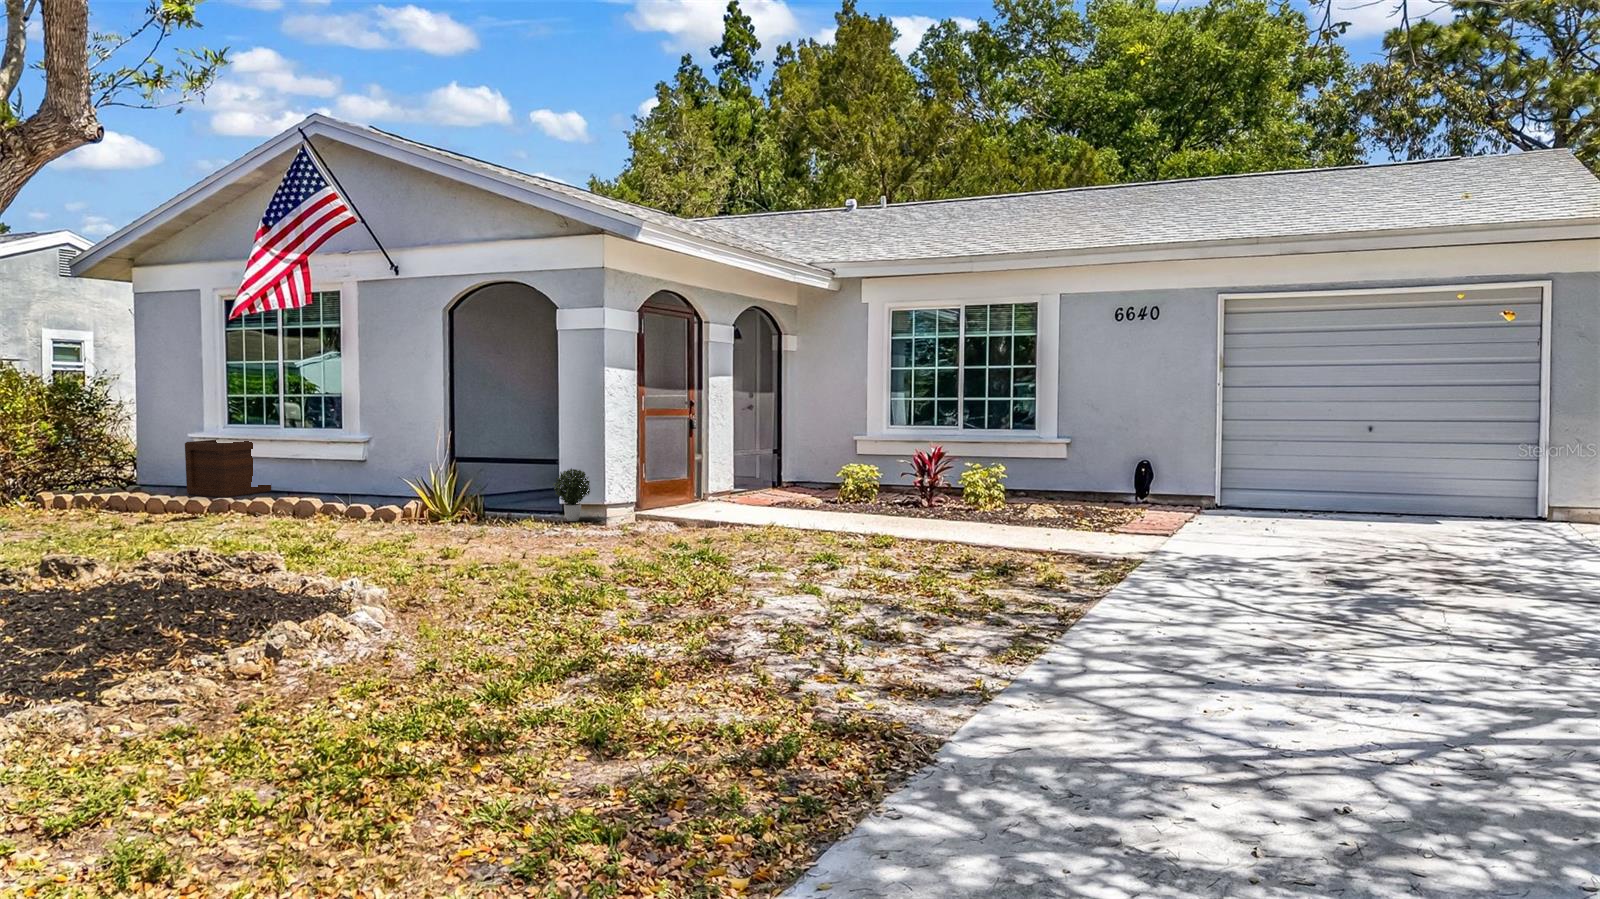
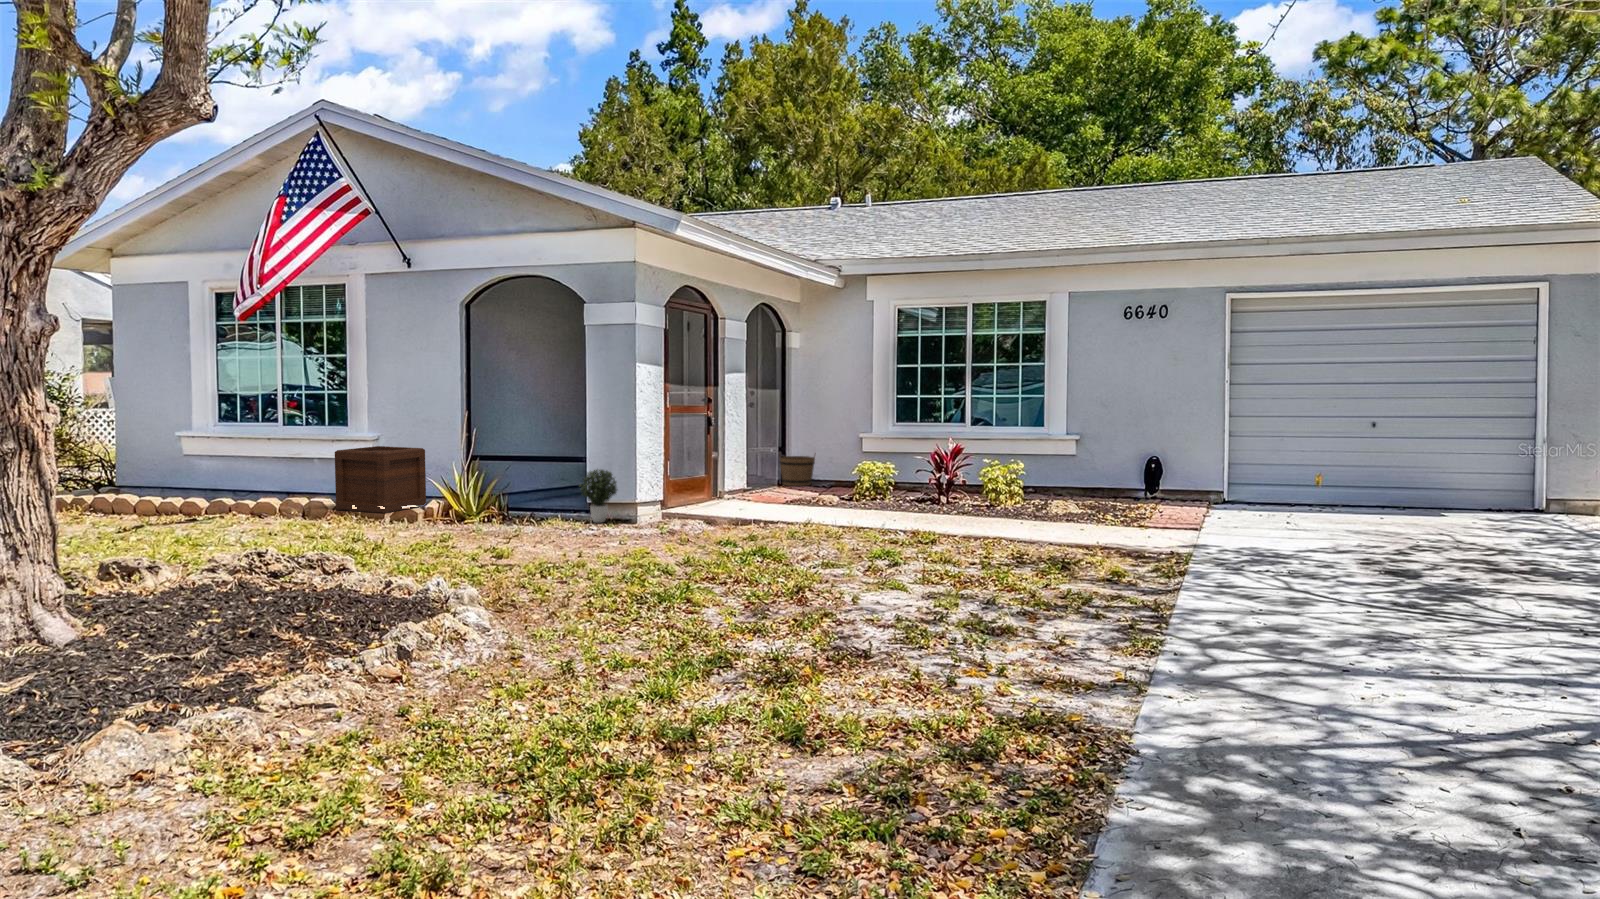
wooden crate: present [185,440,272,498] -> present [335,446,426,513]
bucket: none [776,452,812,485] -> present [779,453,816,486]

